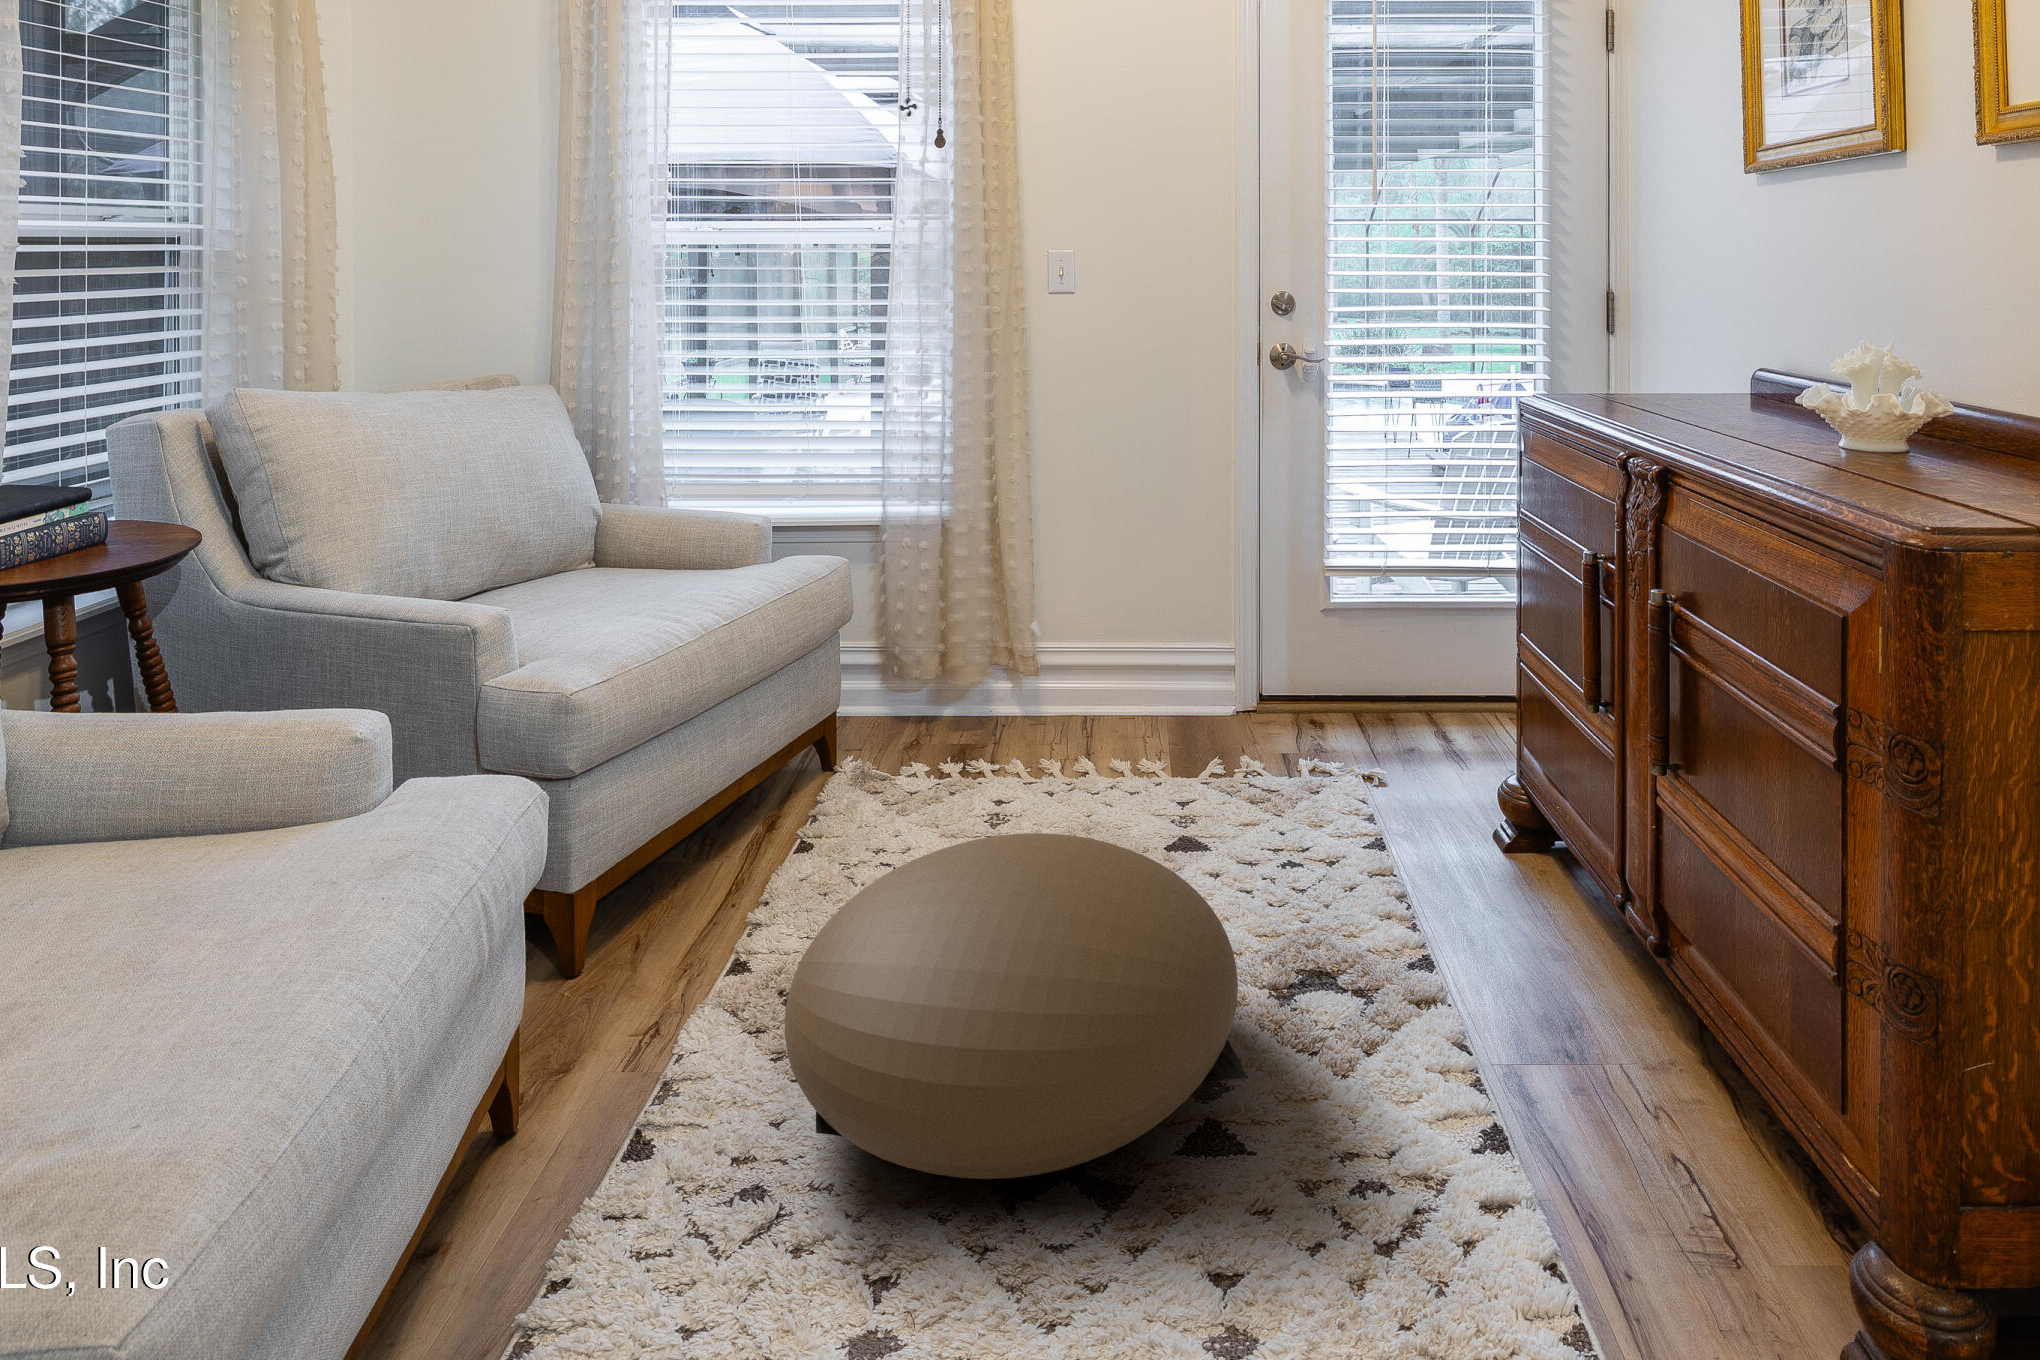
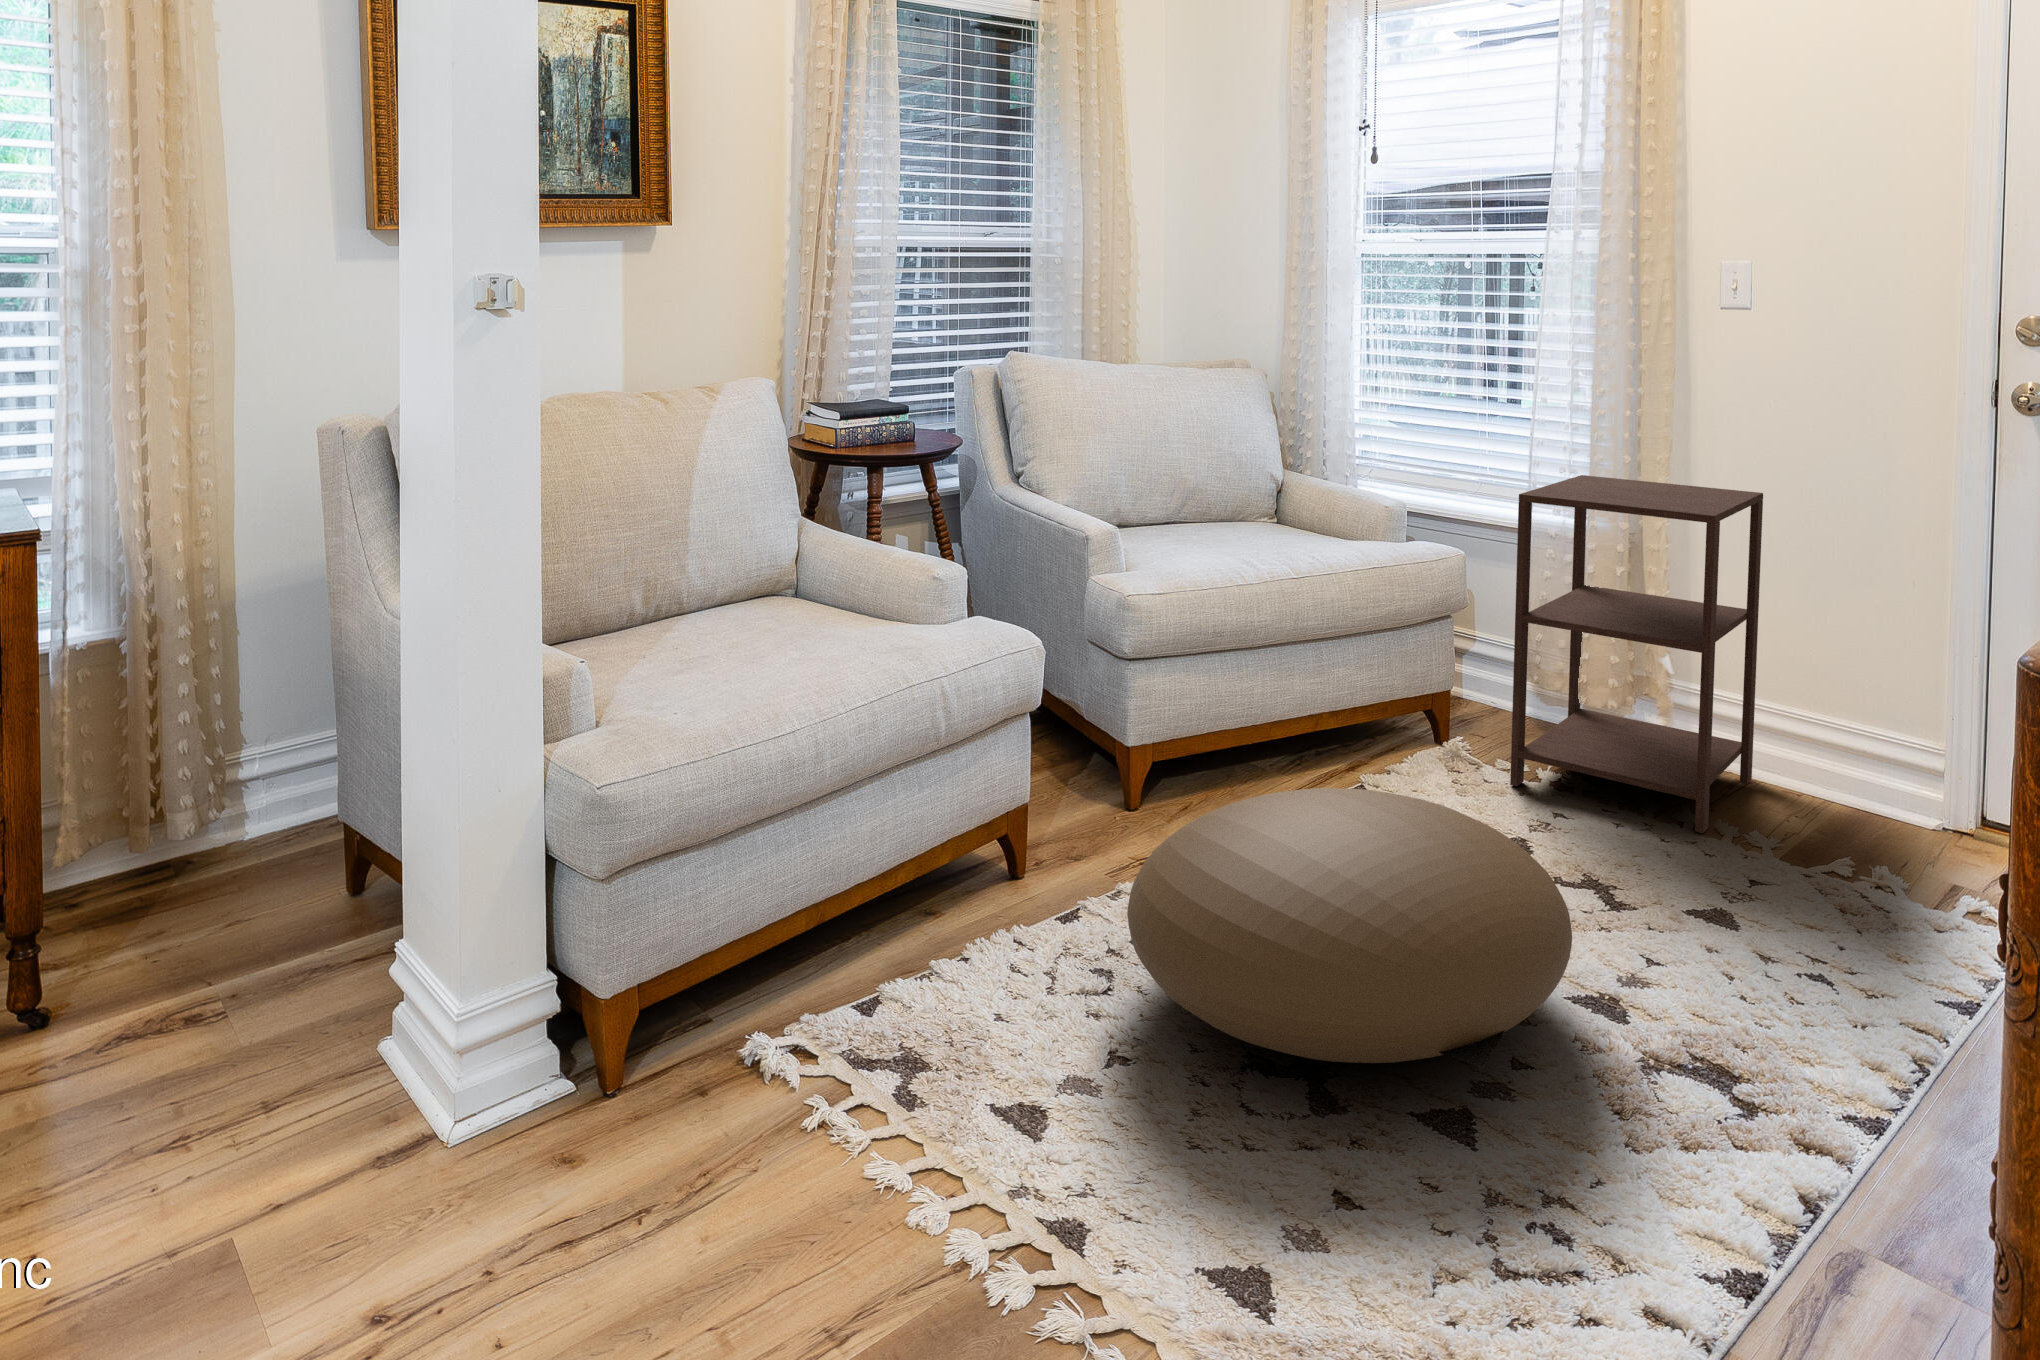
side table: none [930,460,1115,787] -> present [1510,475,1763,833]

